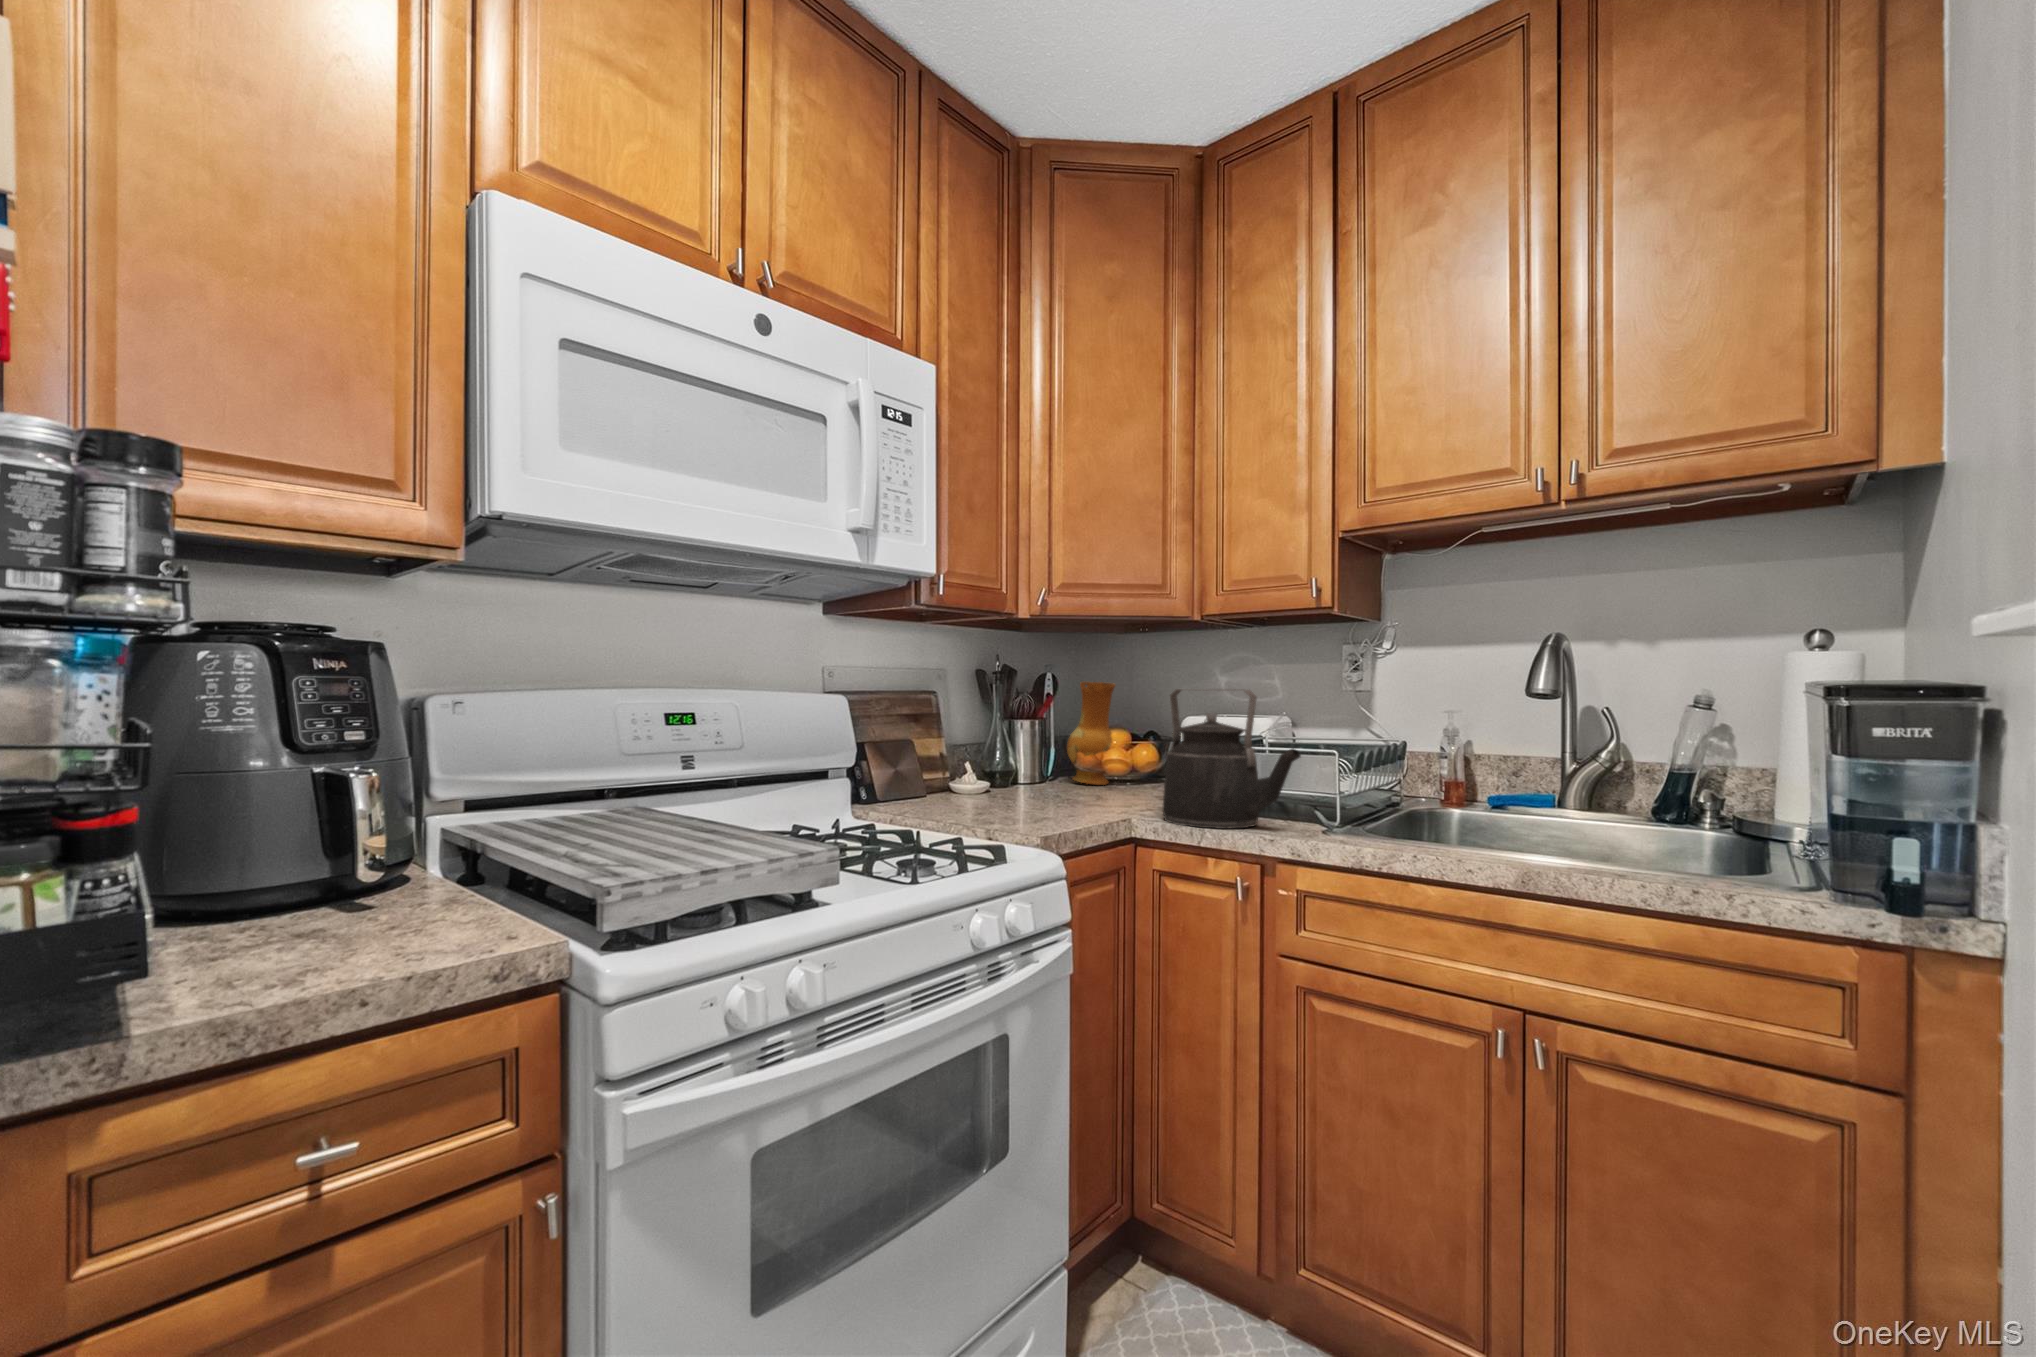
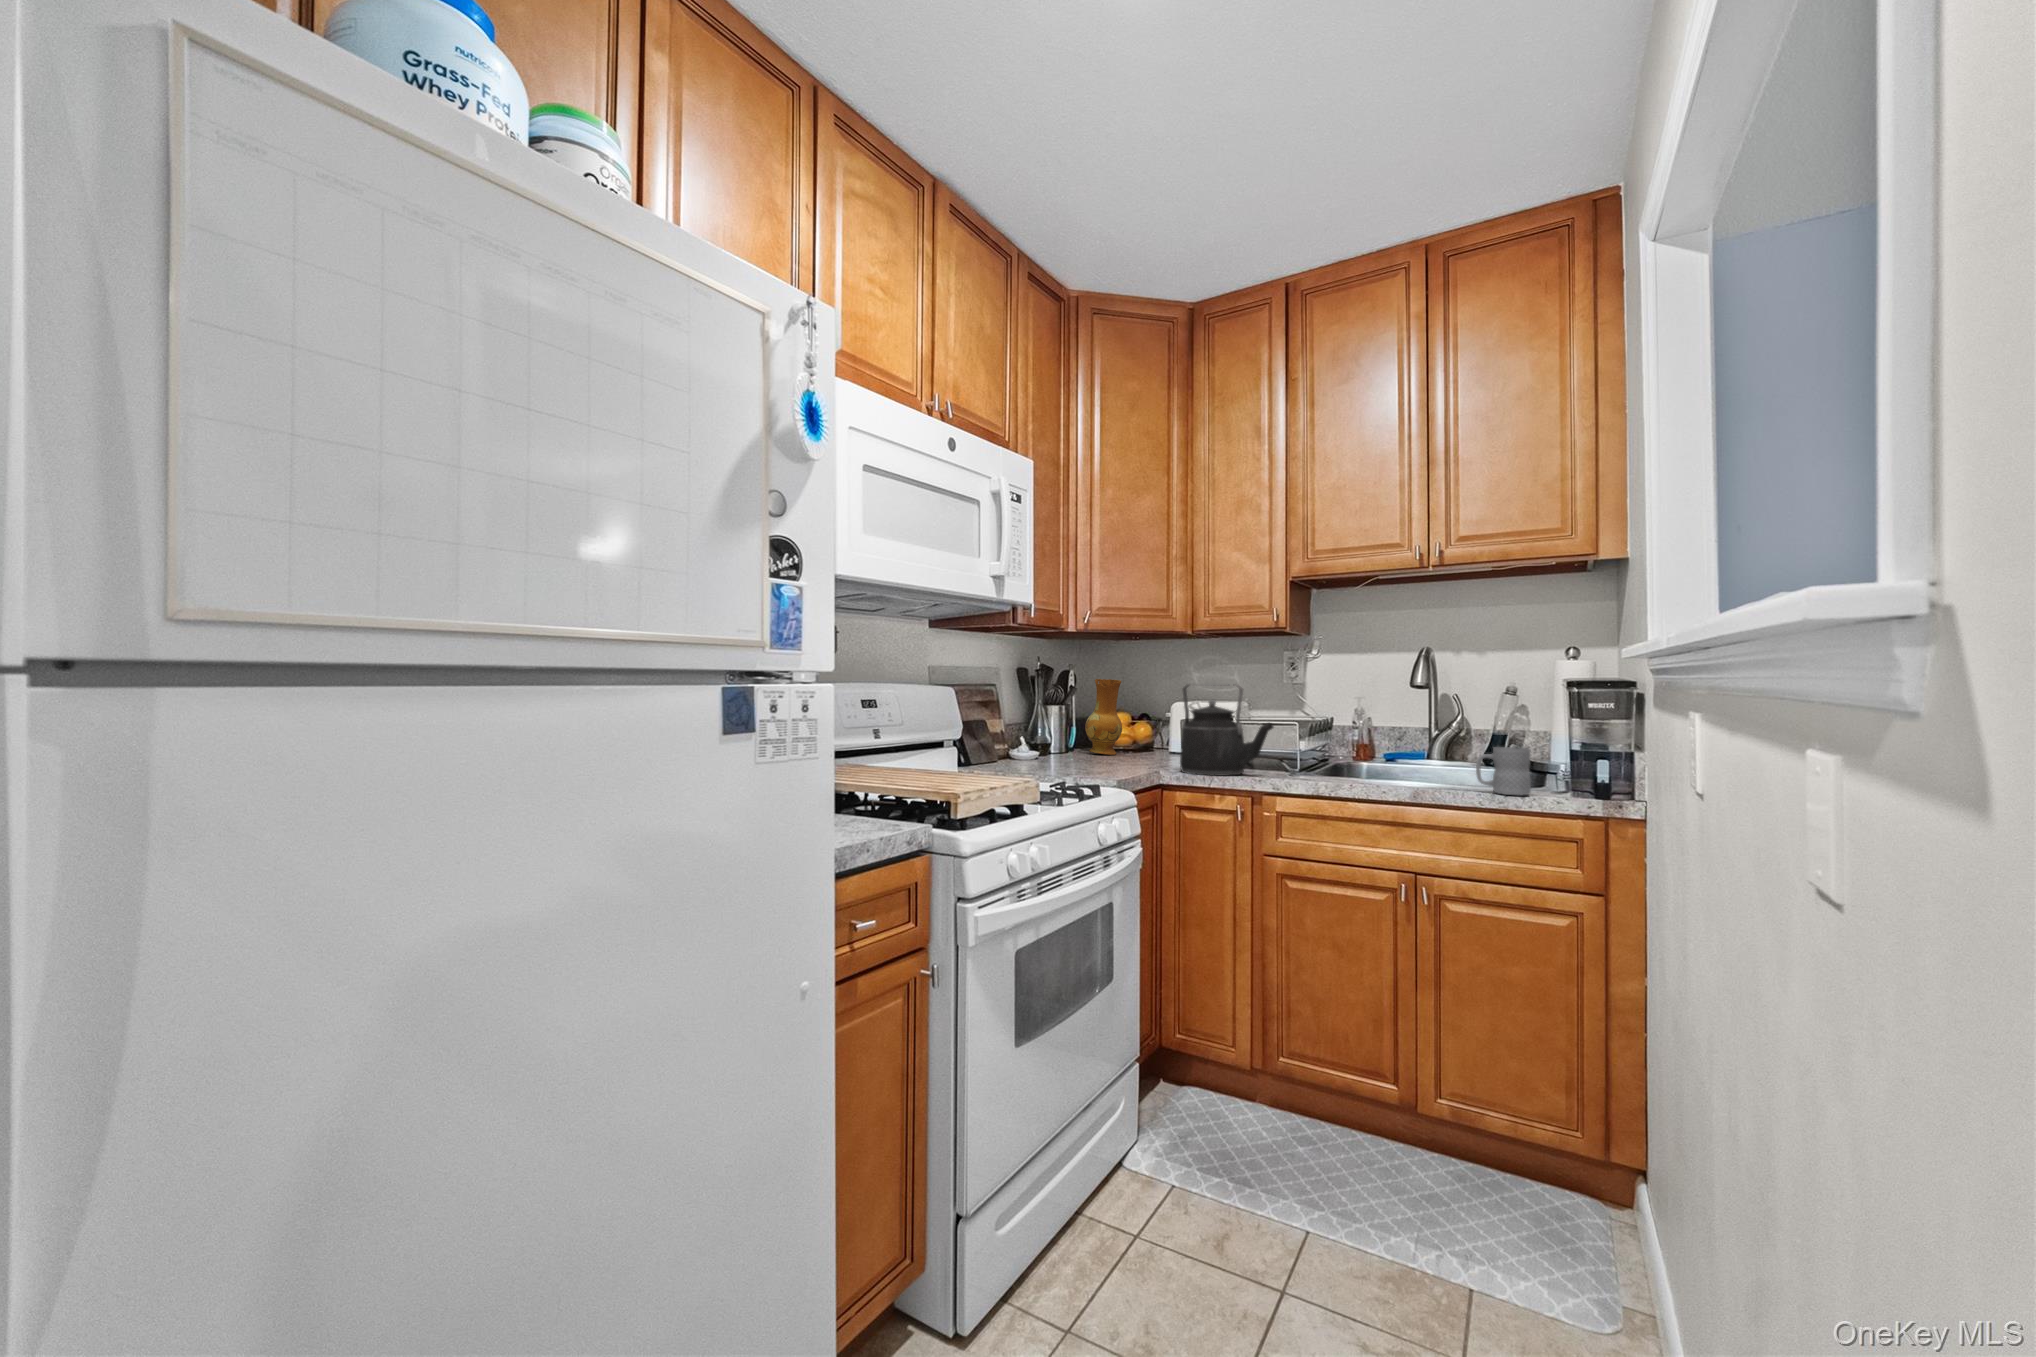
mug: none [1641,800,1745,889] -> present [1476,747,1531,795]

